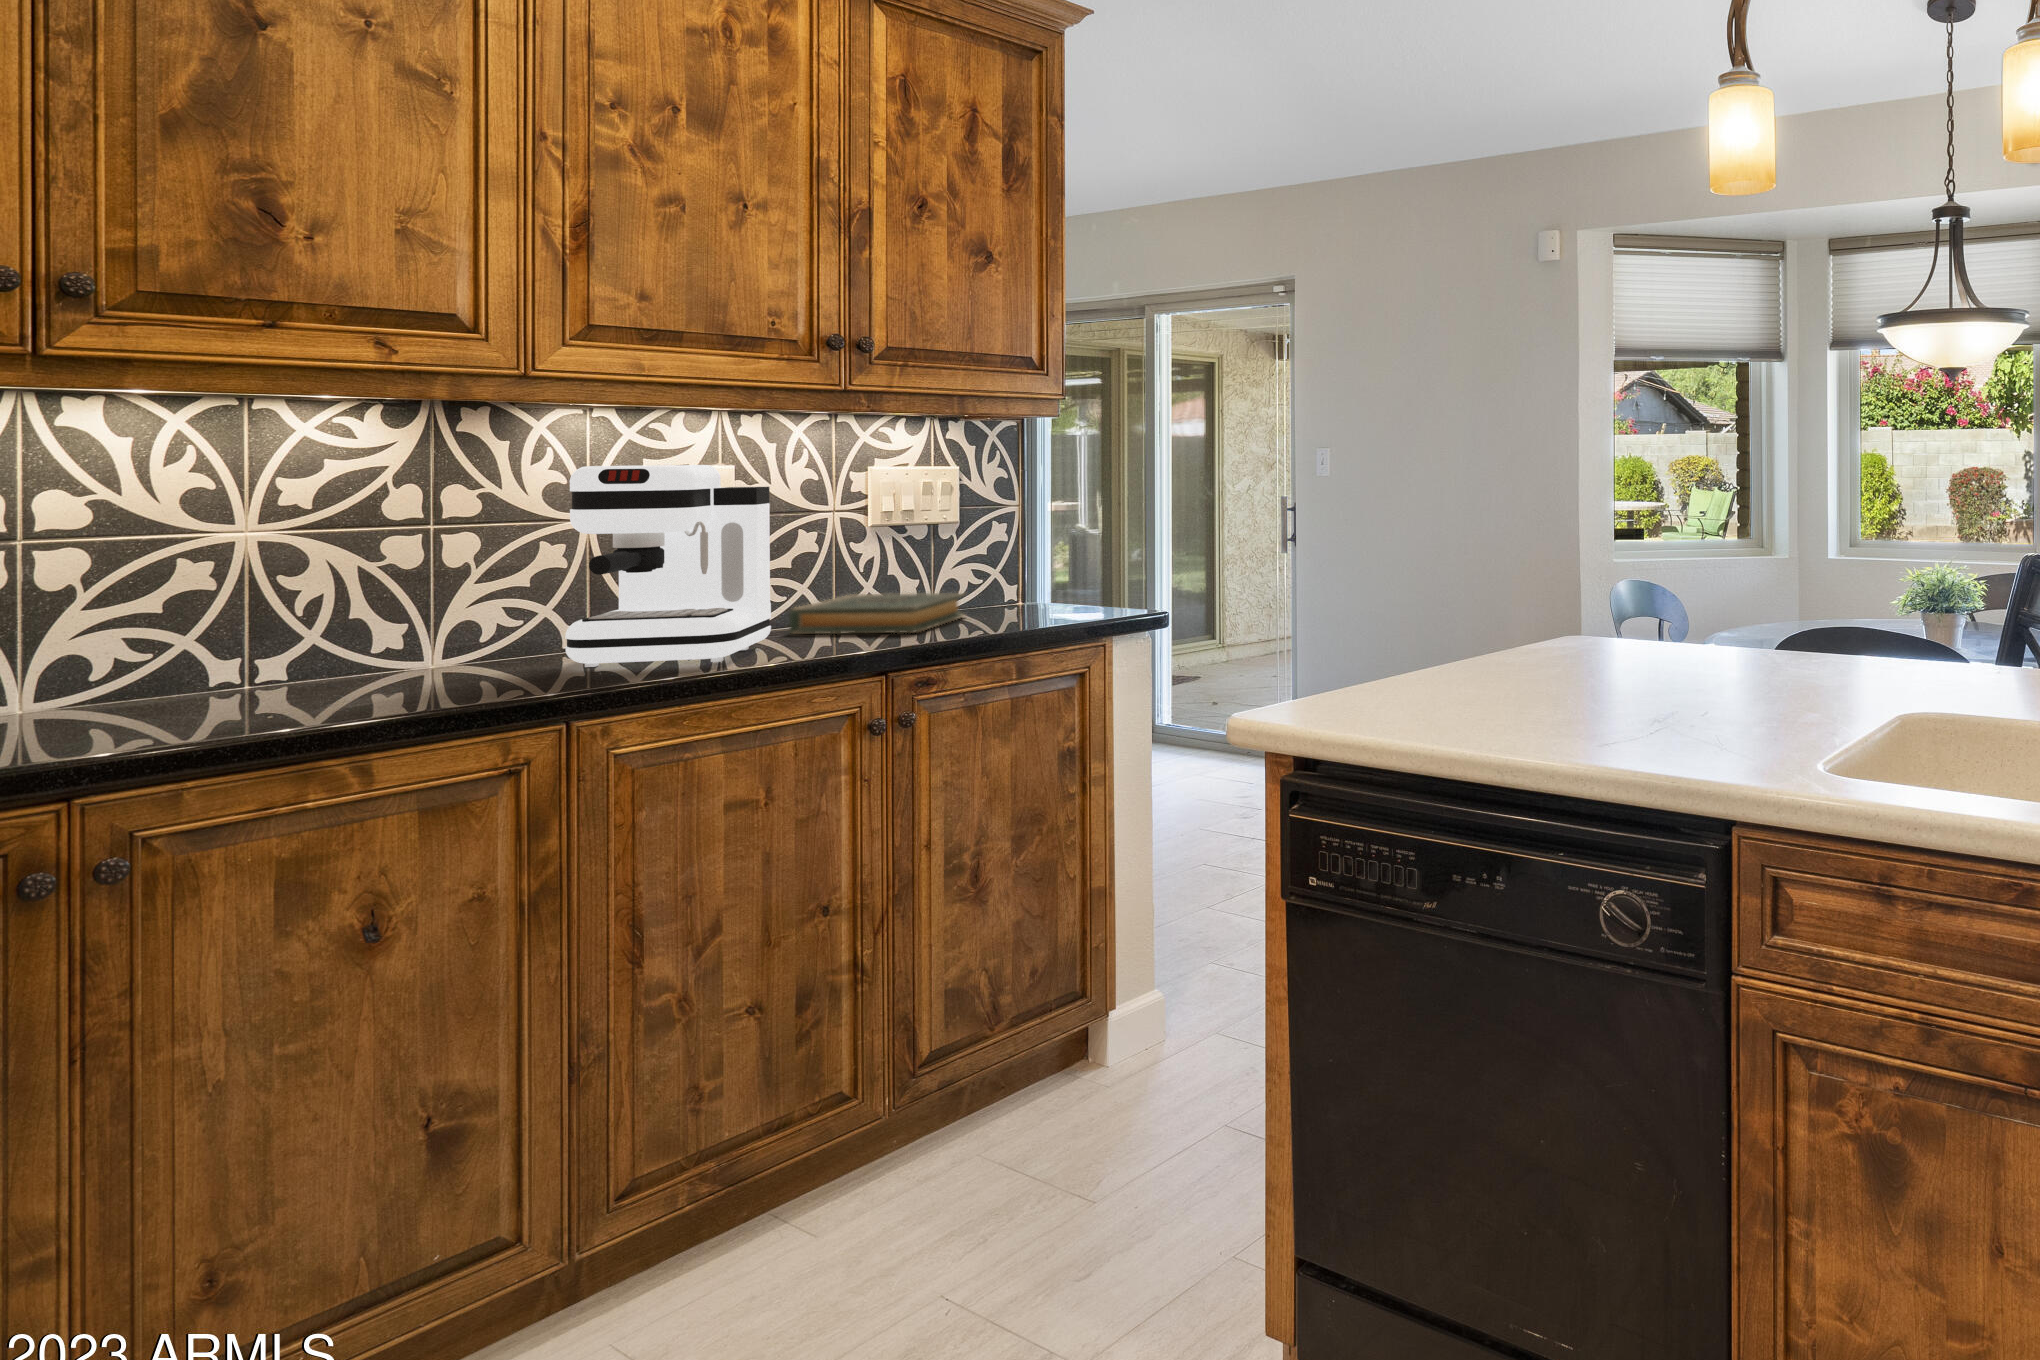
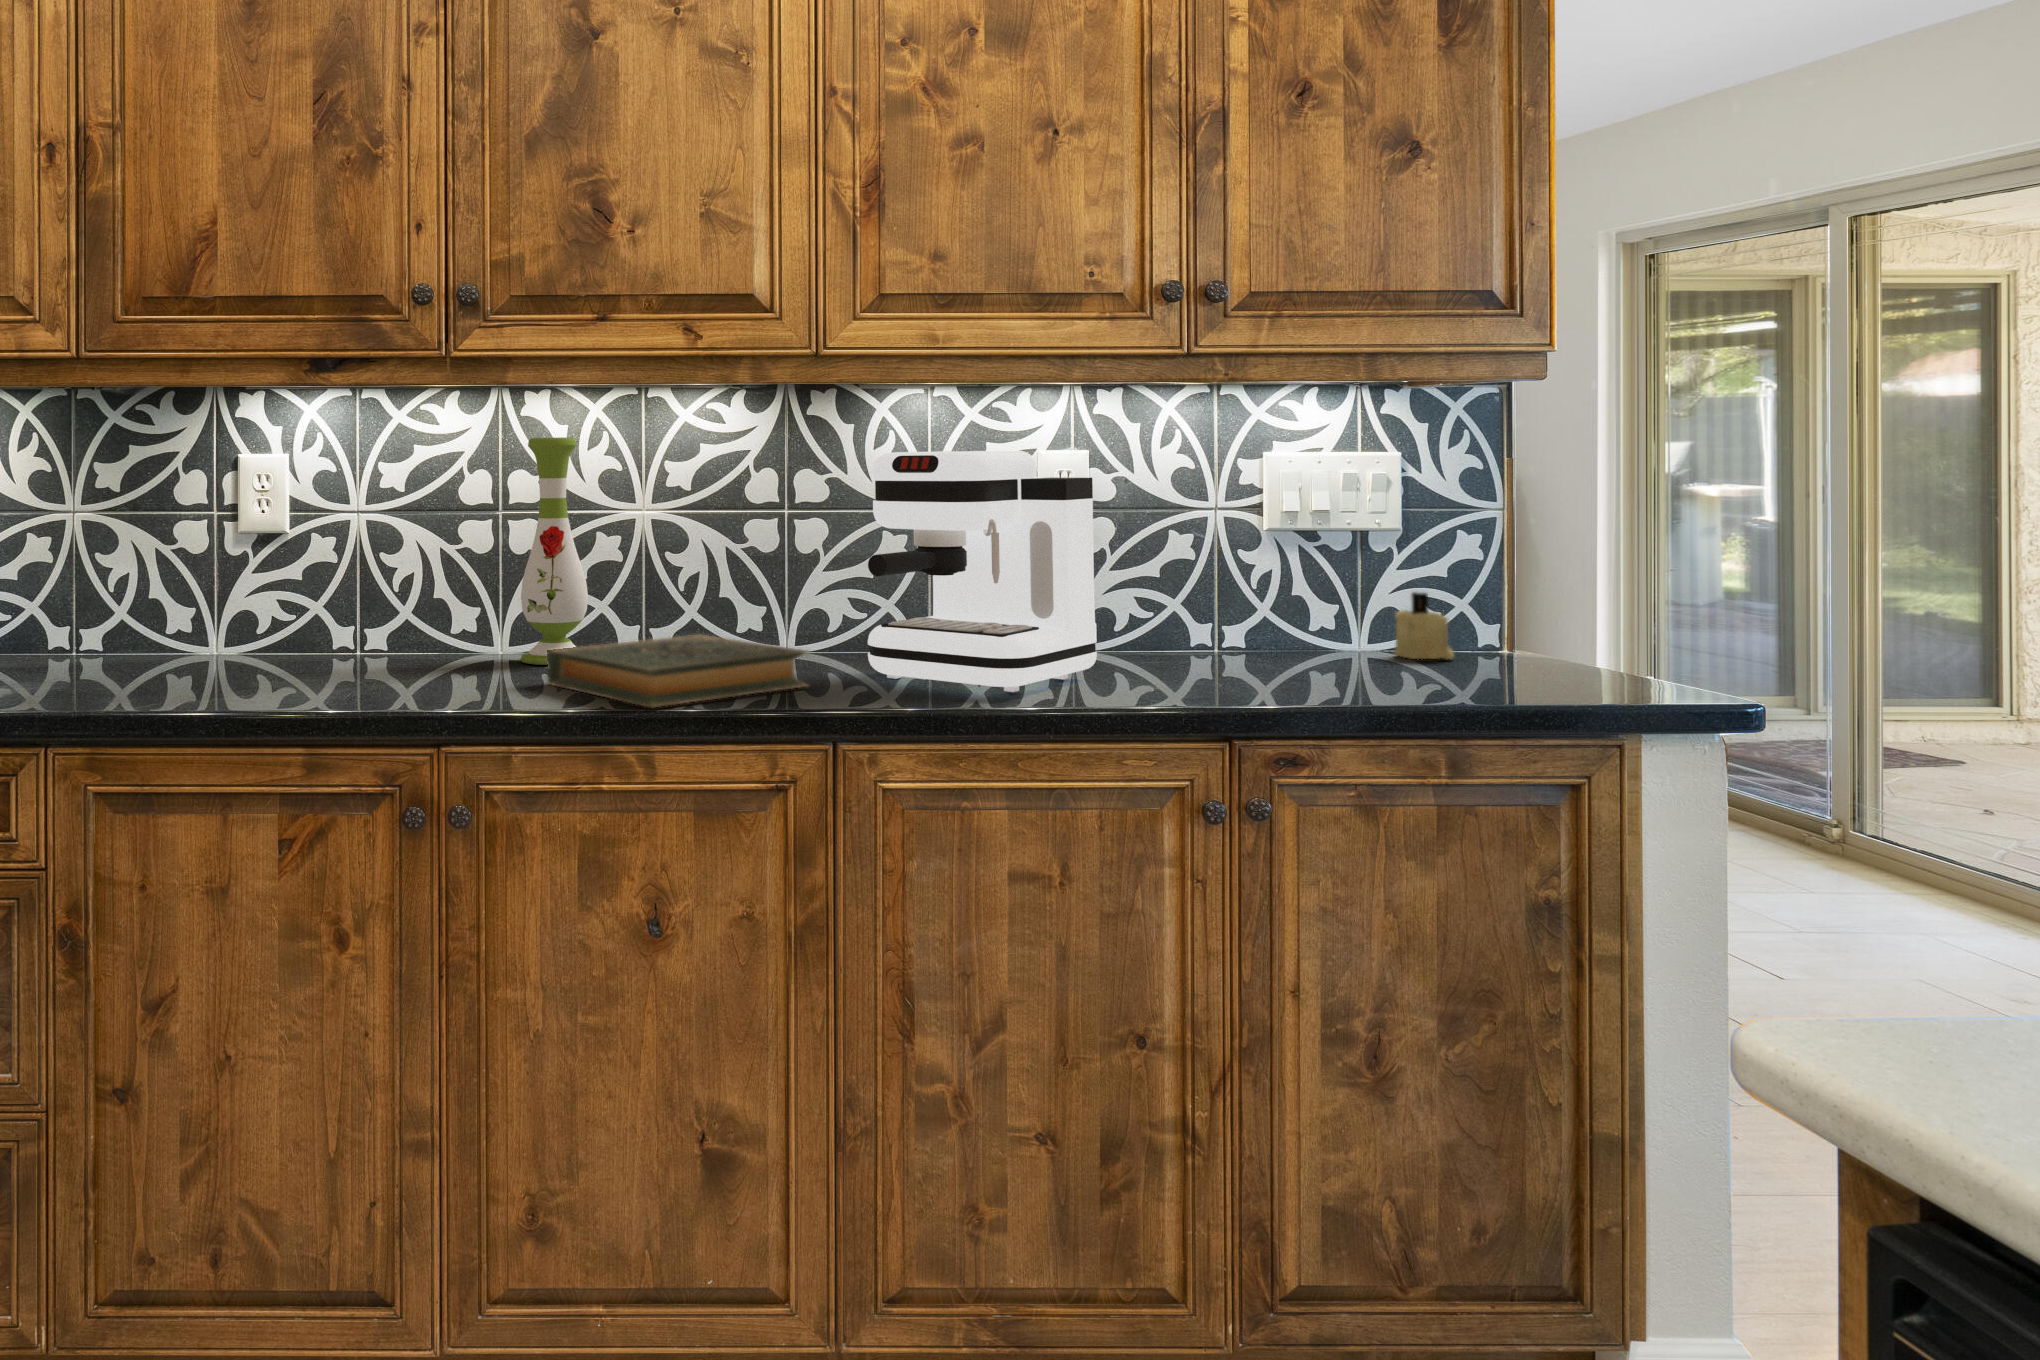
vase: none [85,449,196,707] -> present [521,437,588,665]
candle: none [957,565,996,612] -> present [1394,592,1454,659]
hardback book: present [789,593,965,634] -> present [548,635,808,707]

